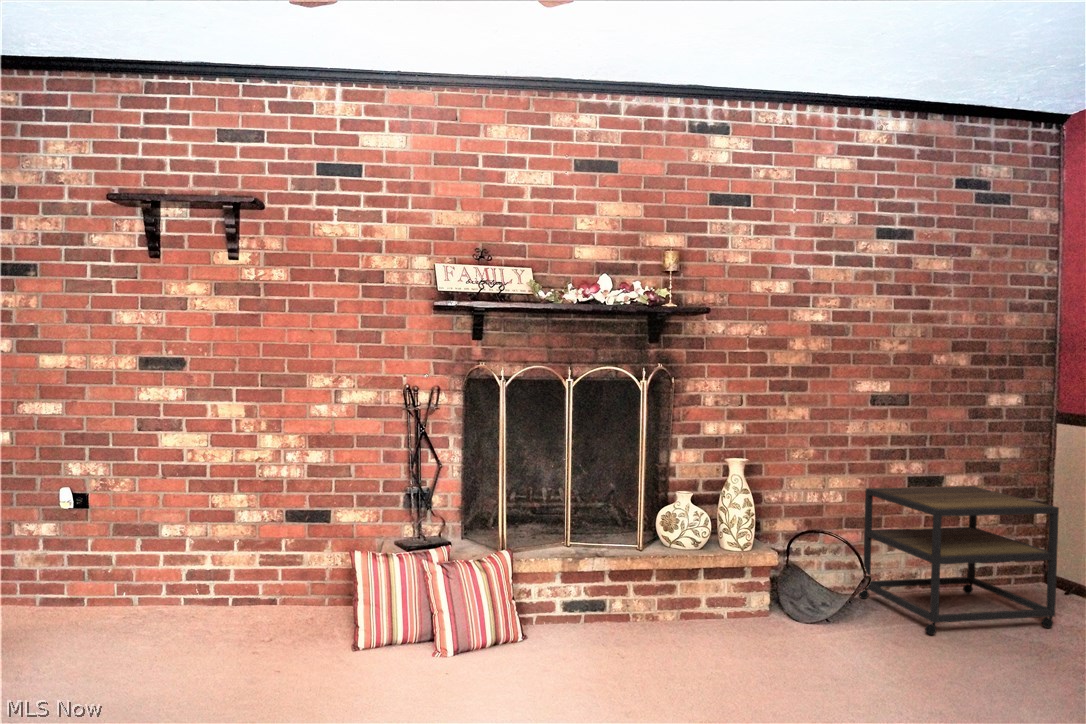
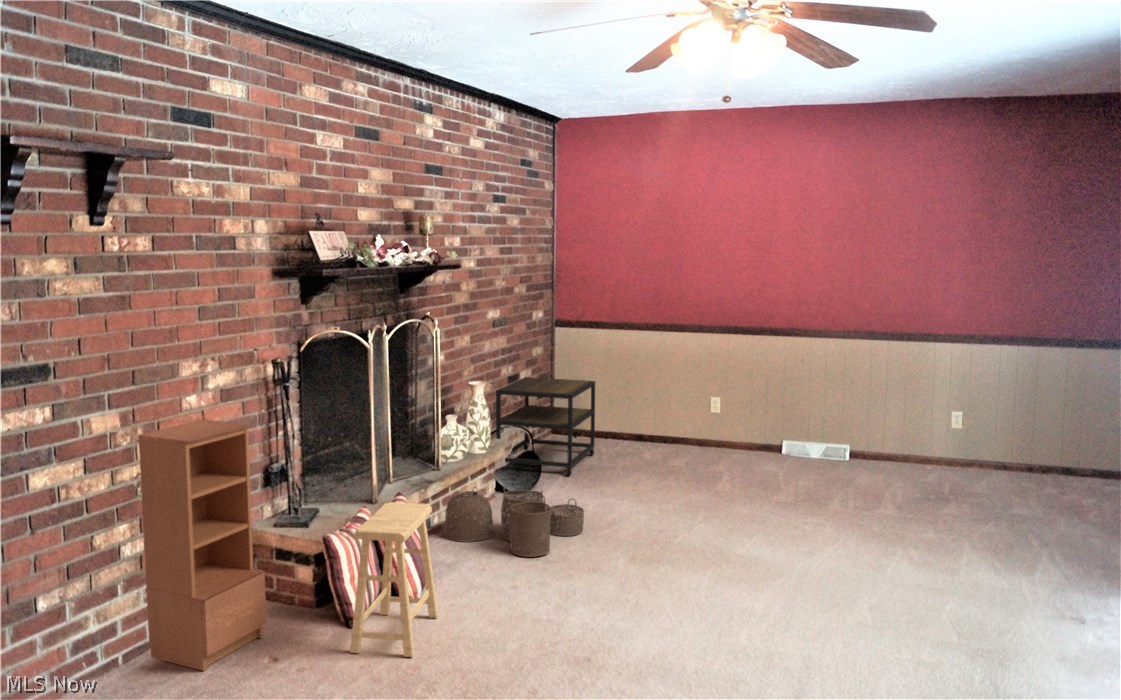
bookcase: none [228,424,319,630] -> present [138,419,266,671]
footstool: none [291,535,402,692] -> present [350,502,439,657]
woven basket: none [607,577,765,689] -> present [444,486,584,557]

